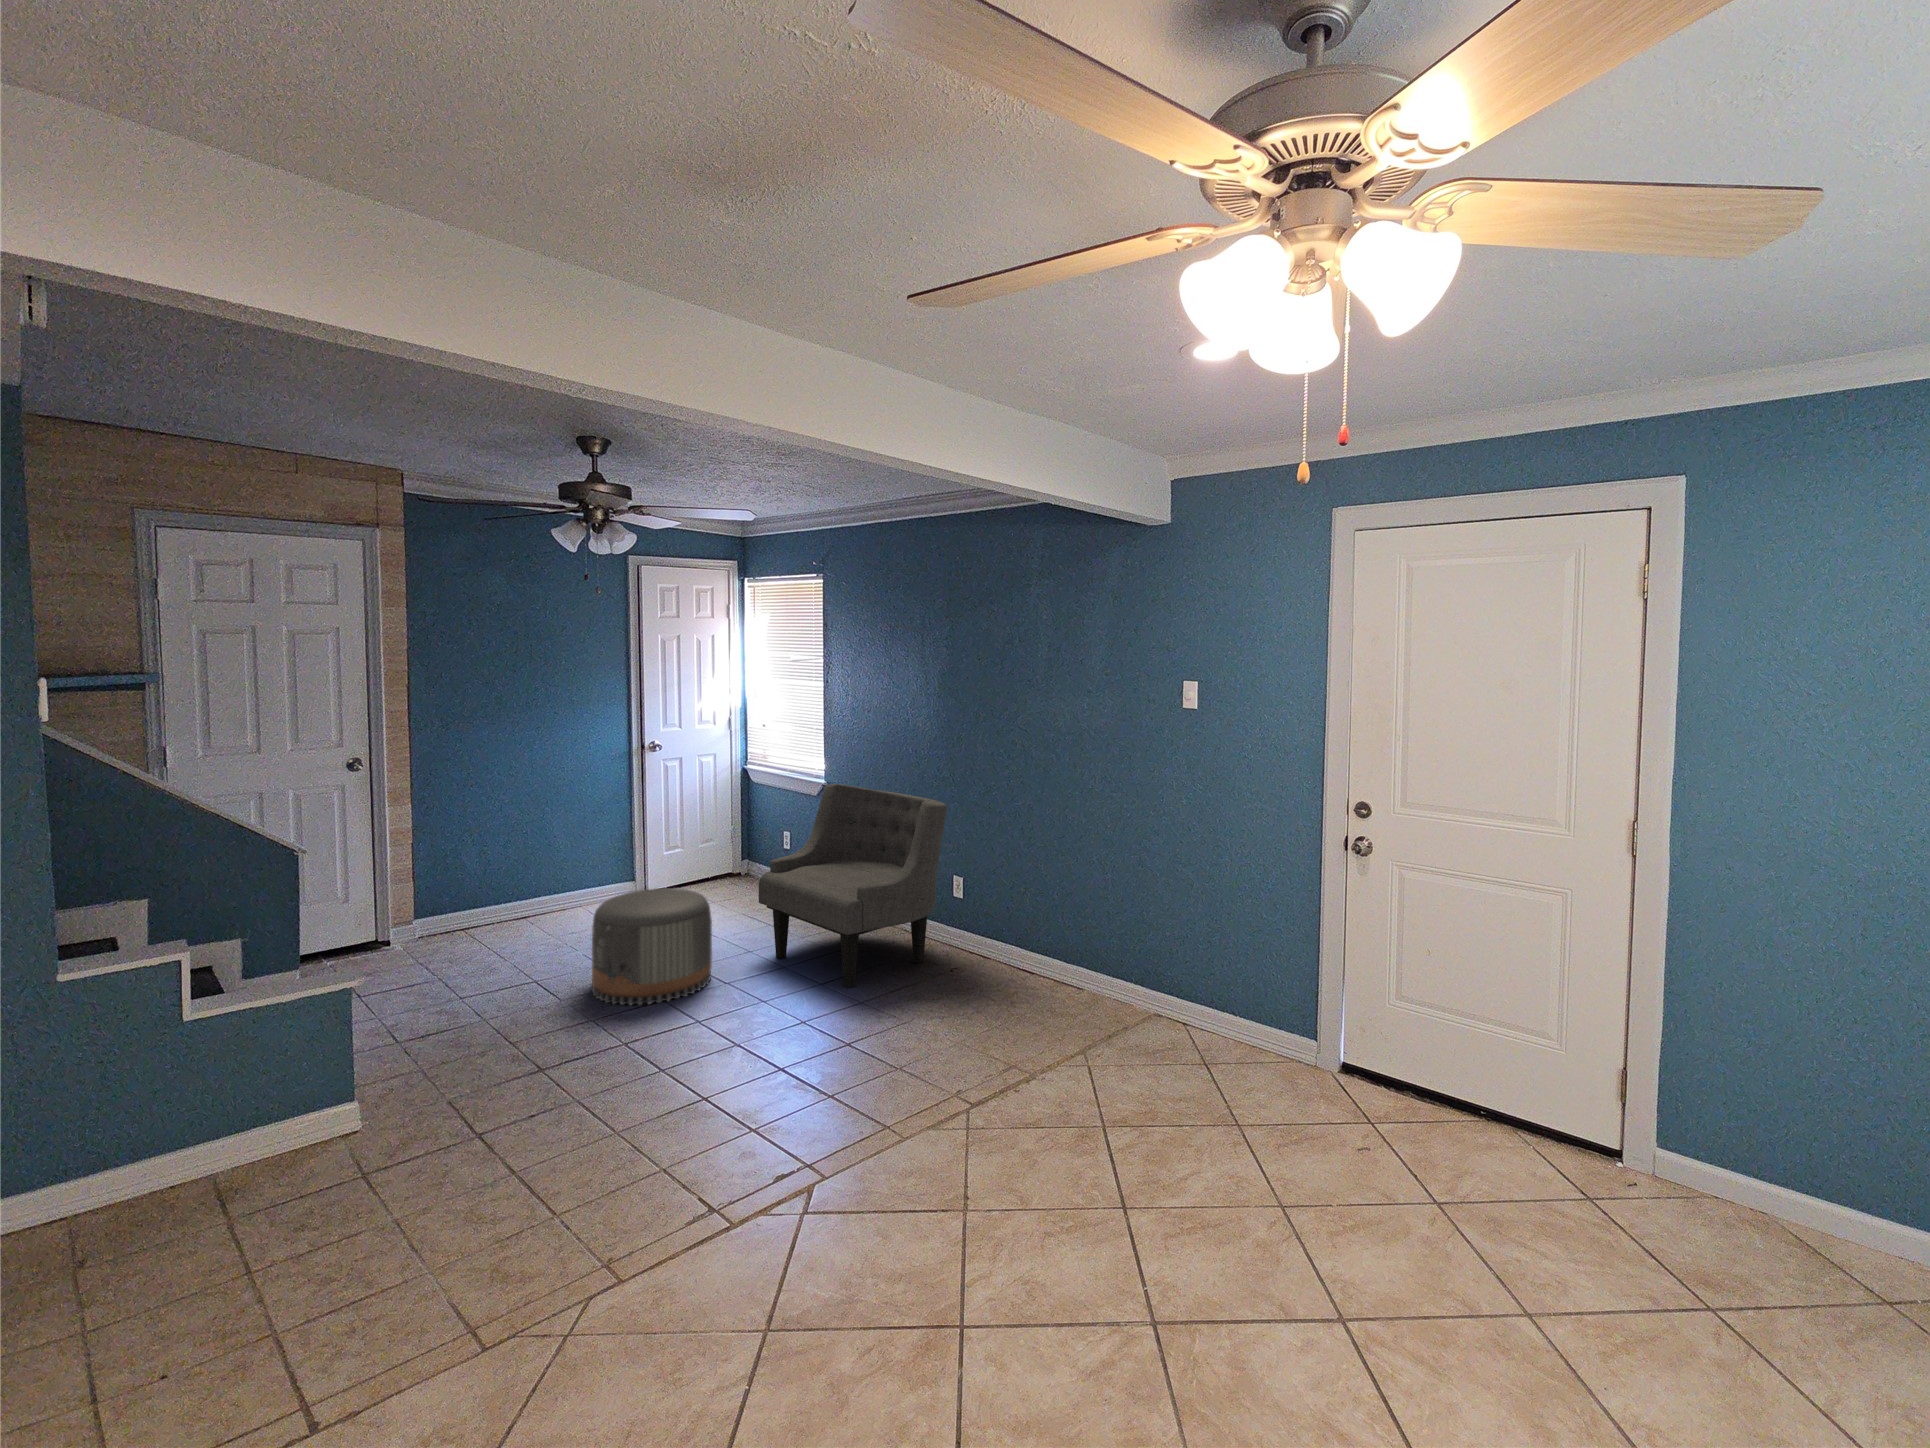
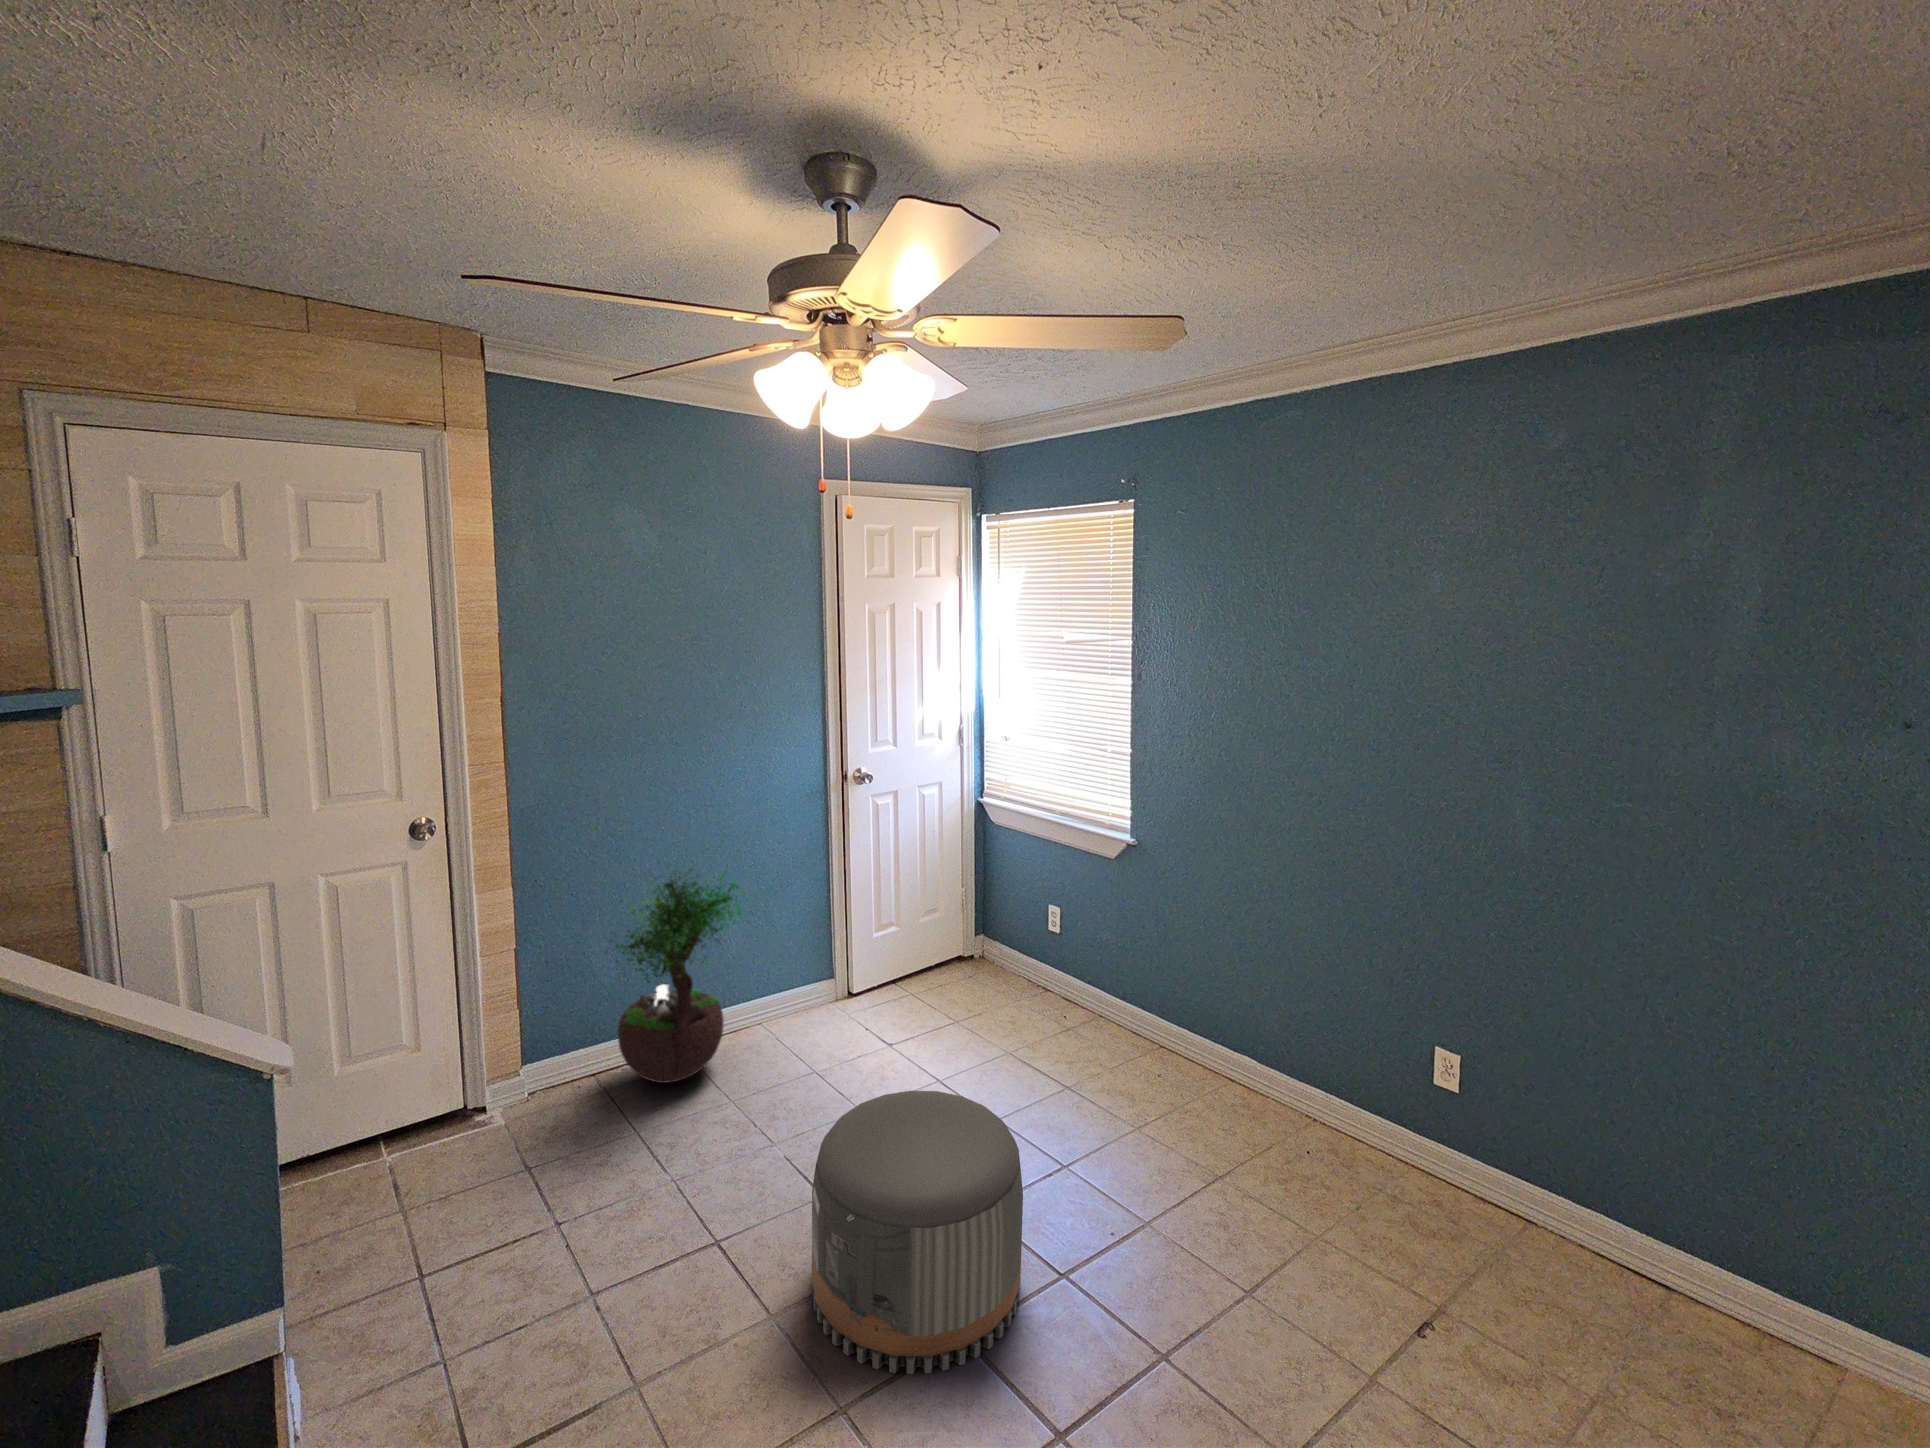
armchair: present [759,784,947,987] -> none [1083,887,1476,1352]
potted tree: none [472,785,569,930] -> present [606,863,747,1083]

